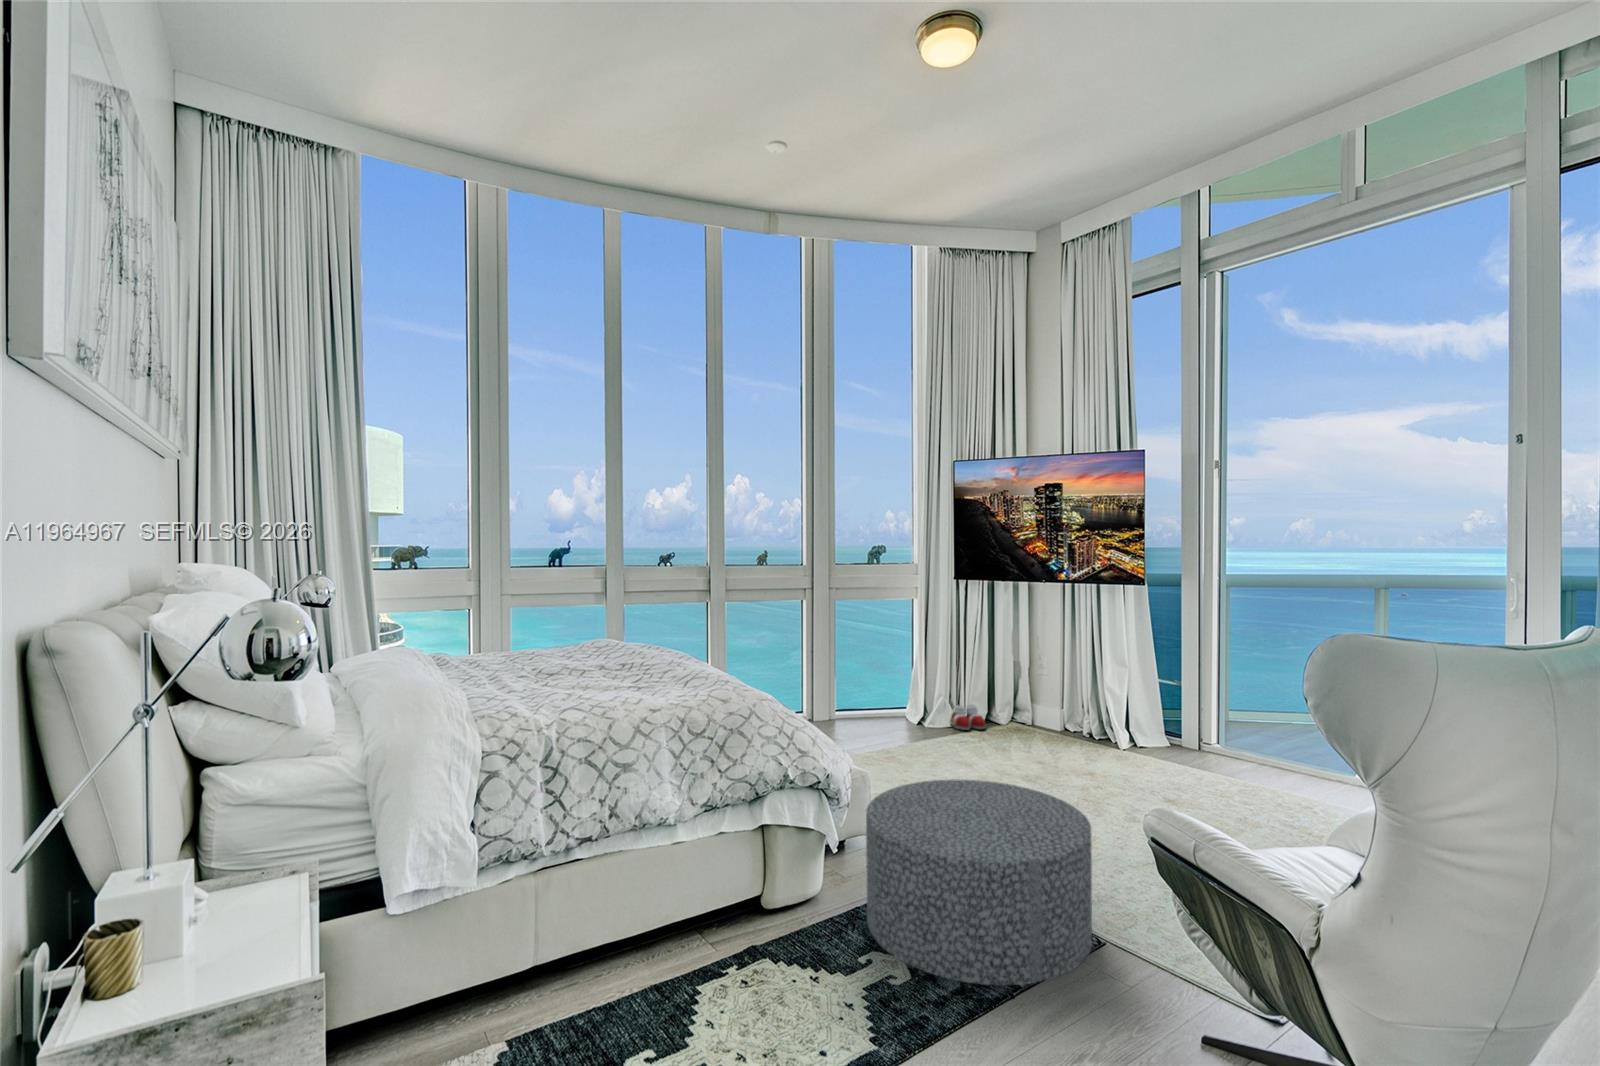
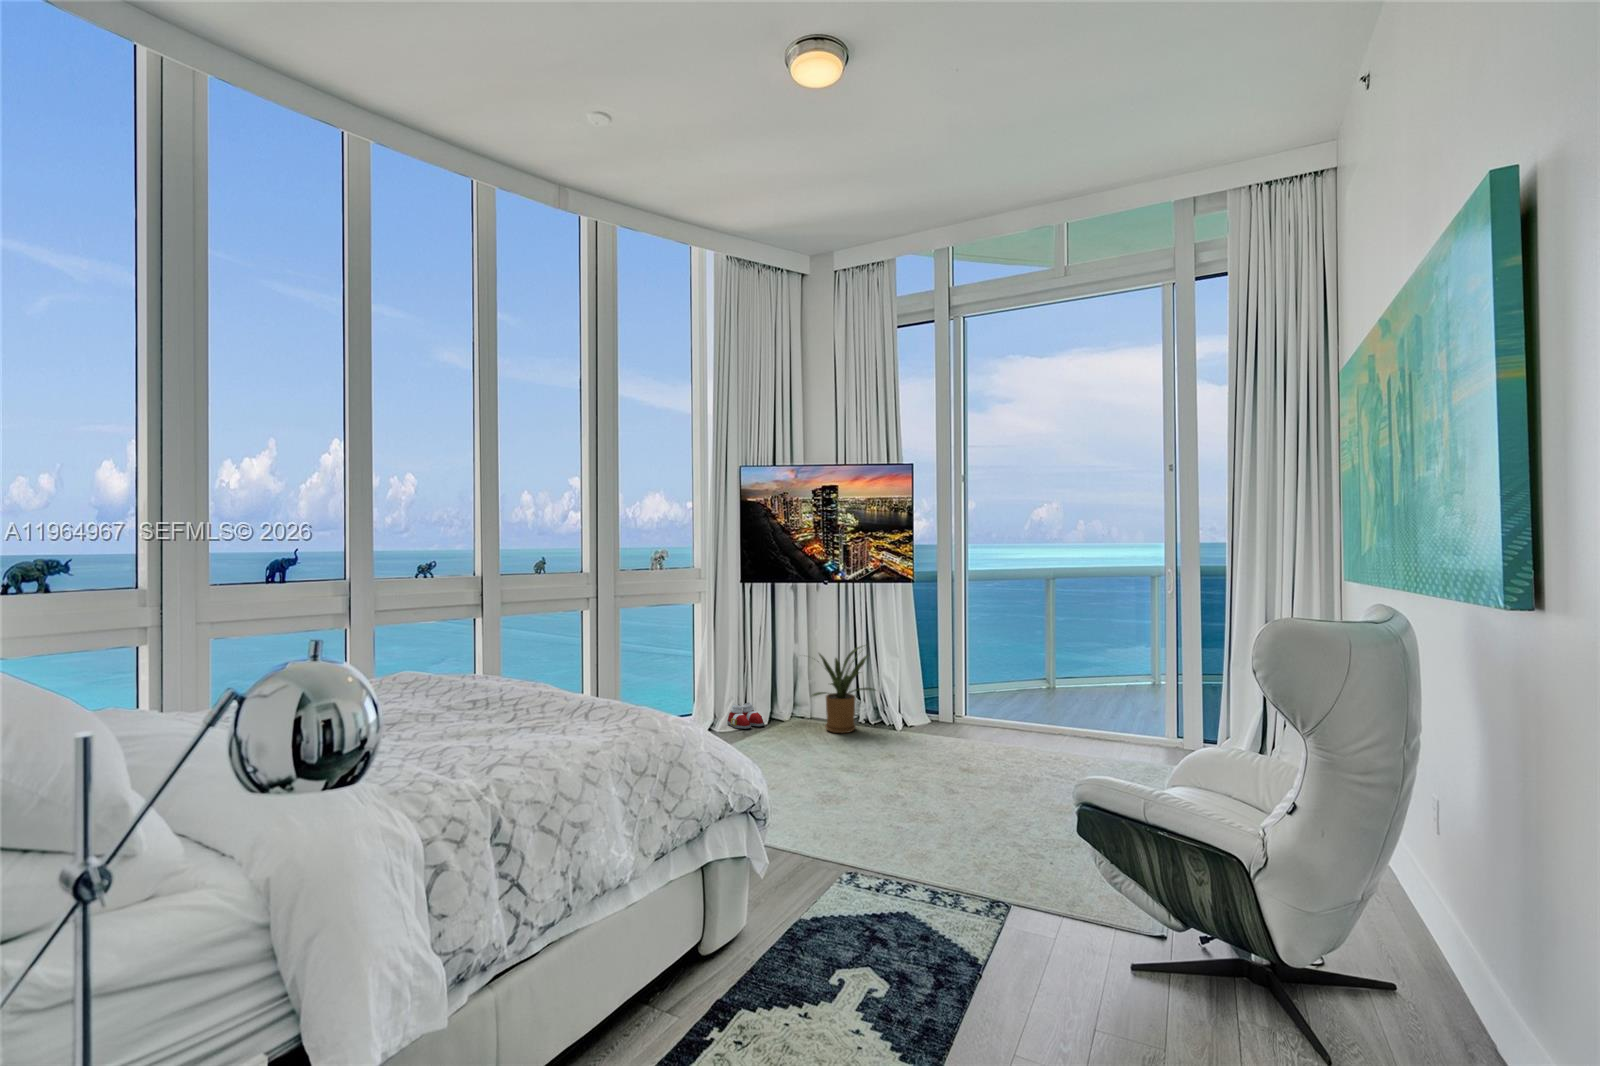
house plant: none [1017,652,1108,747] -> present [813,646,875,733]
ottoman: present [866,779,1092,985] -> none [796,778,1009,978]

